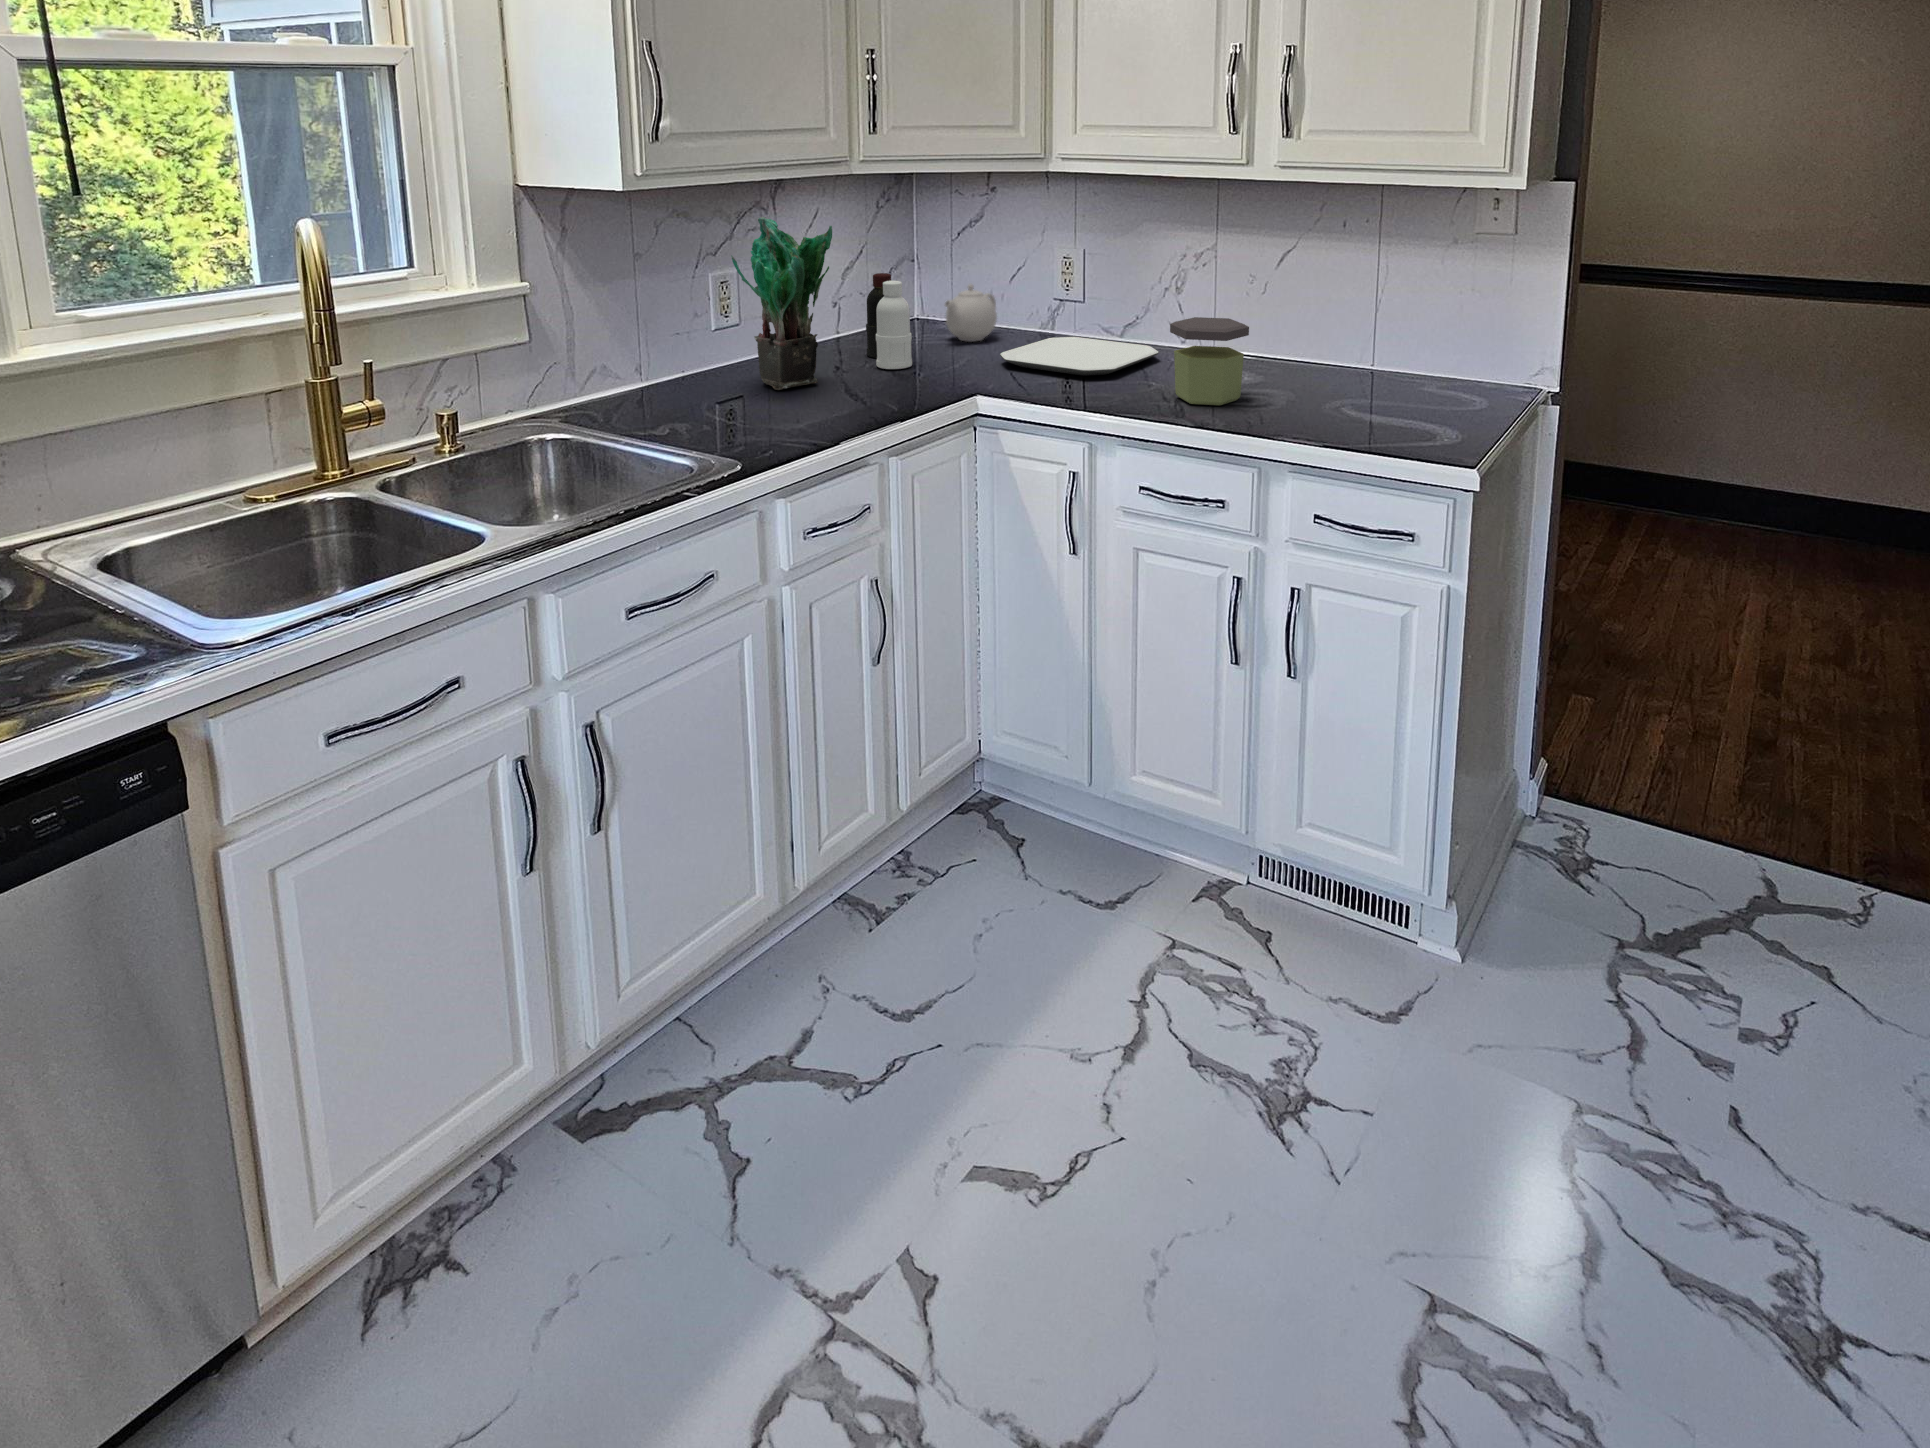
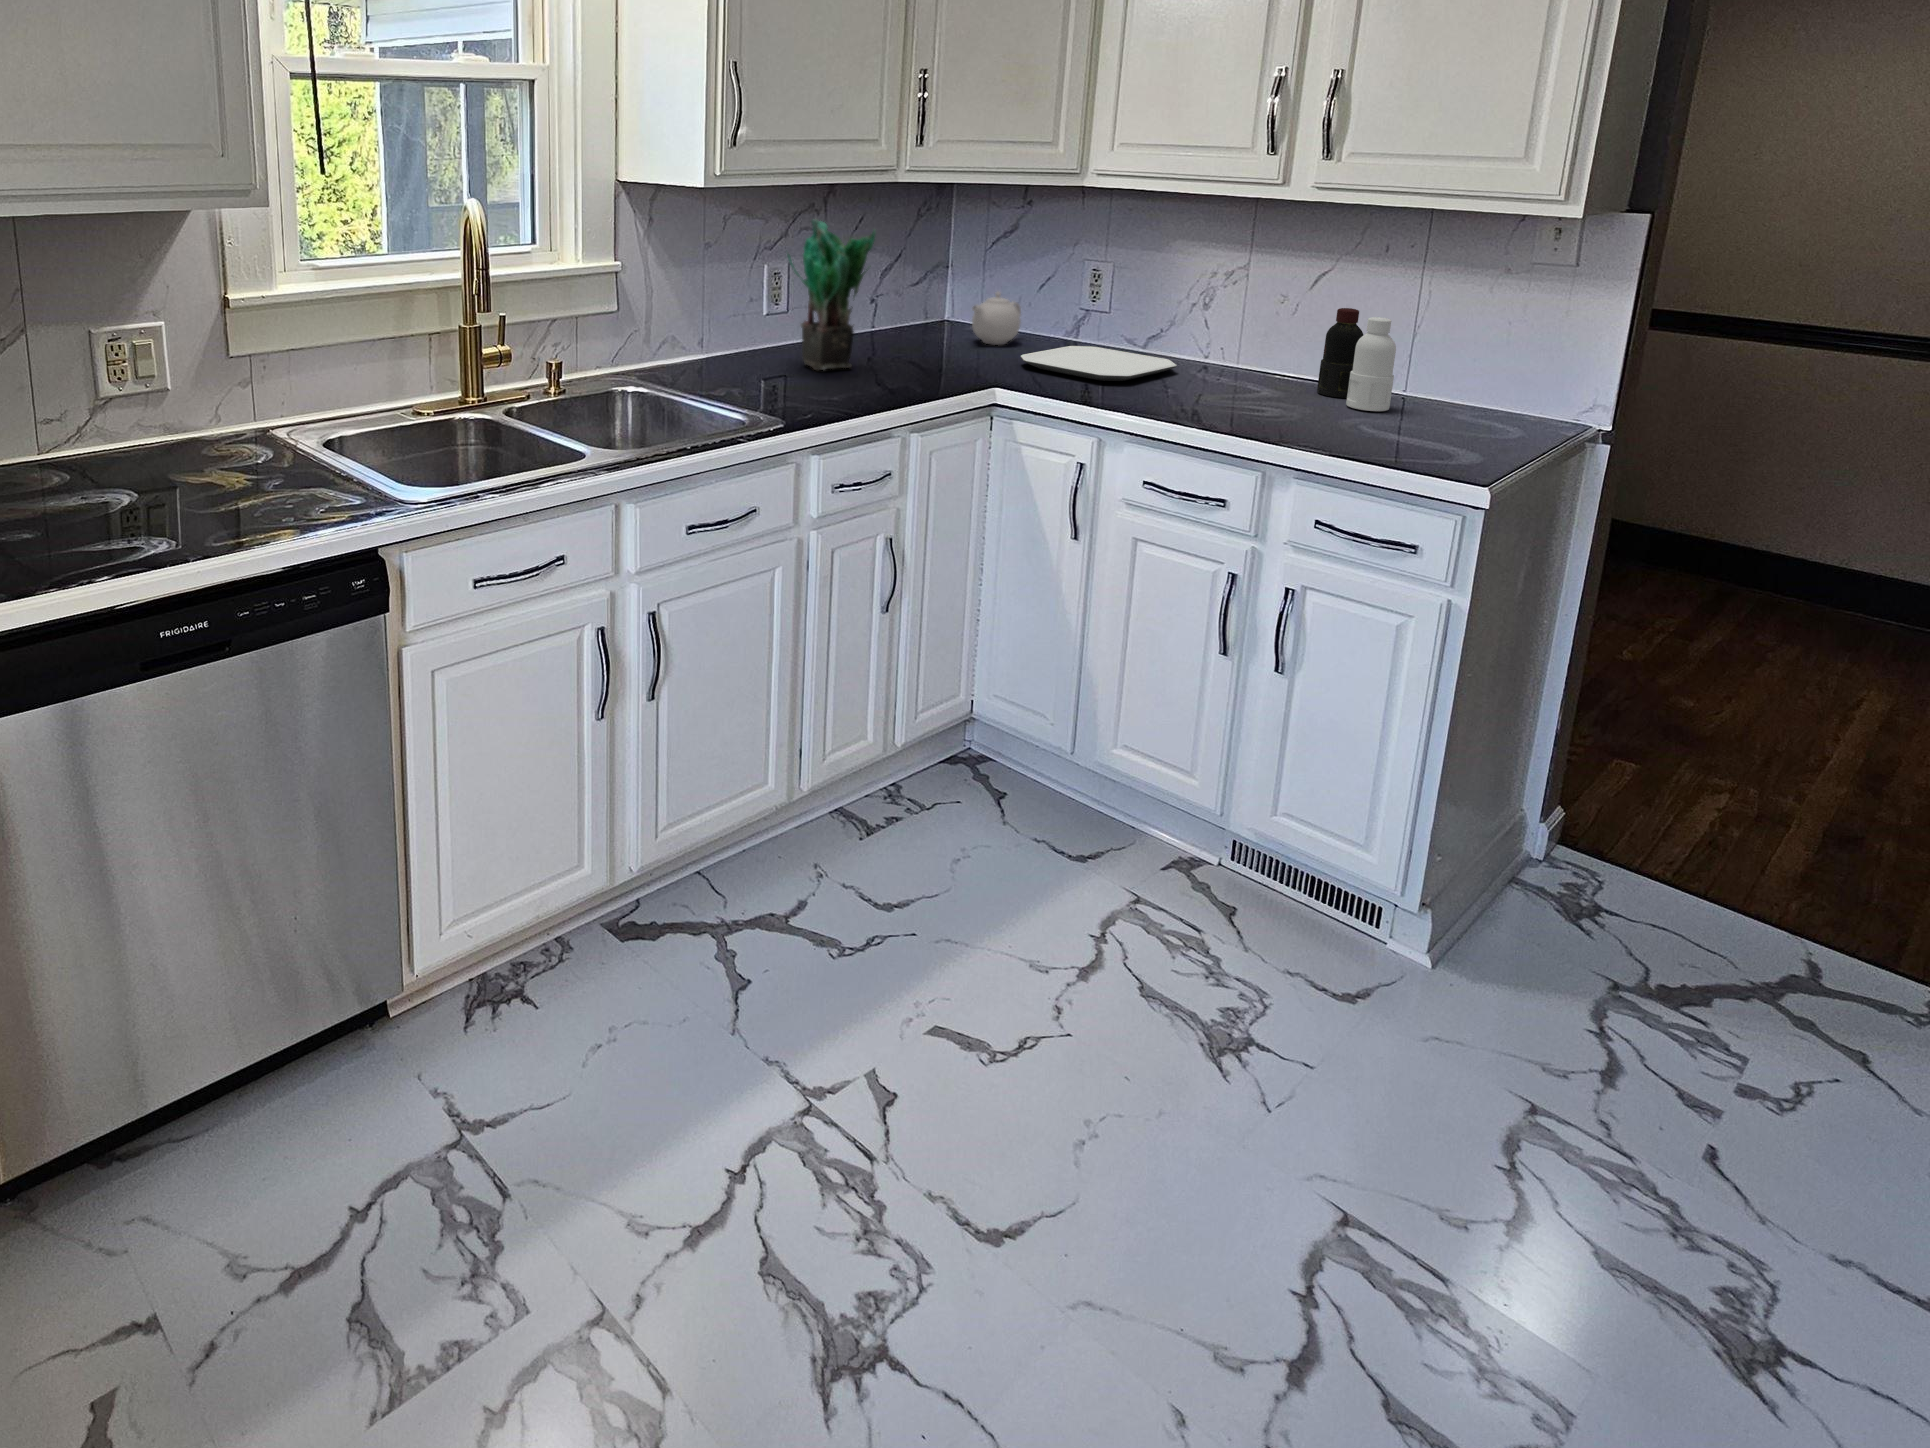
bottle: present [866,273,912,369] -> present [1317,308,1396,411]
jar: present [1170,317,1249,405] -> none [1187,332,1268,415]

